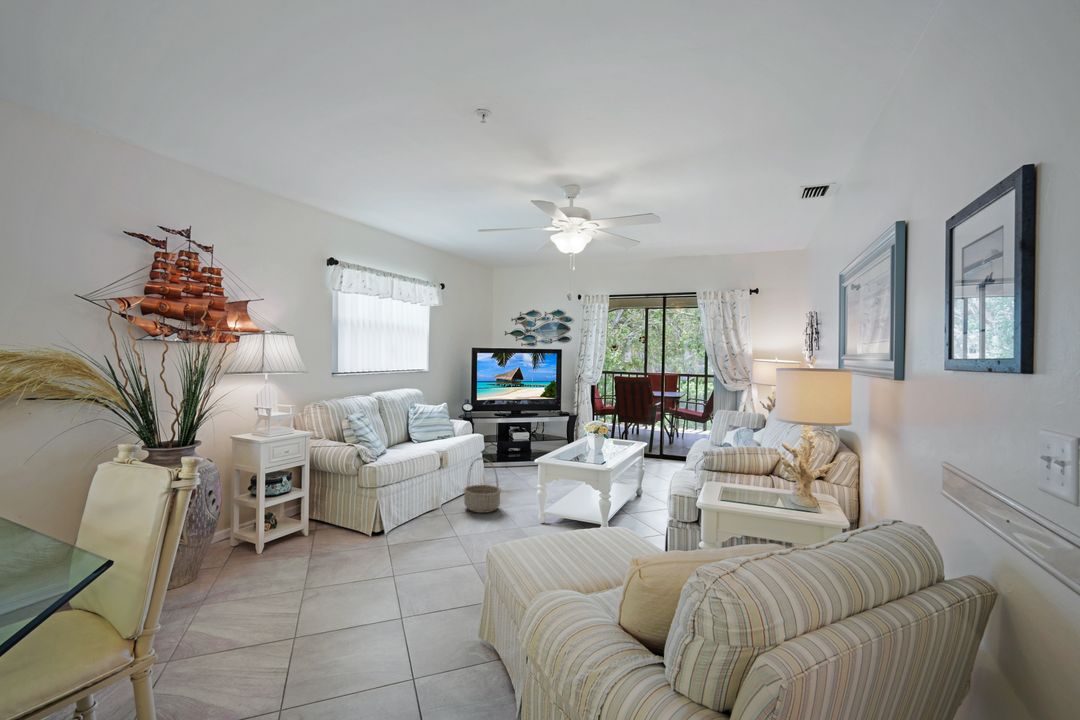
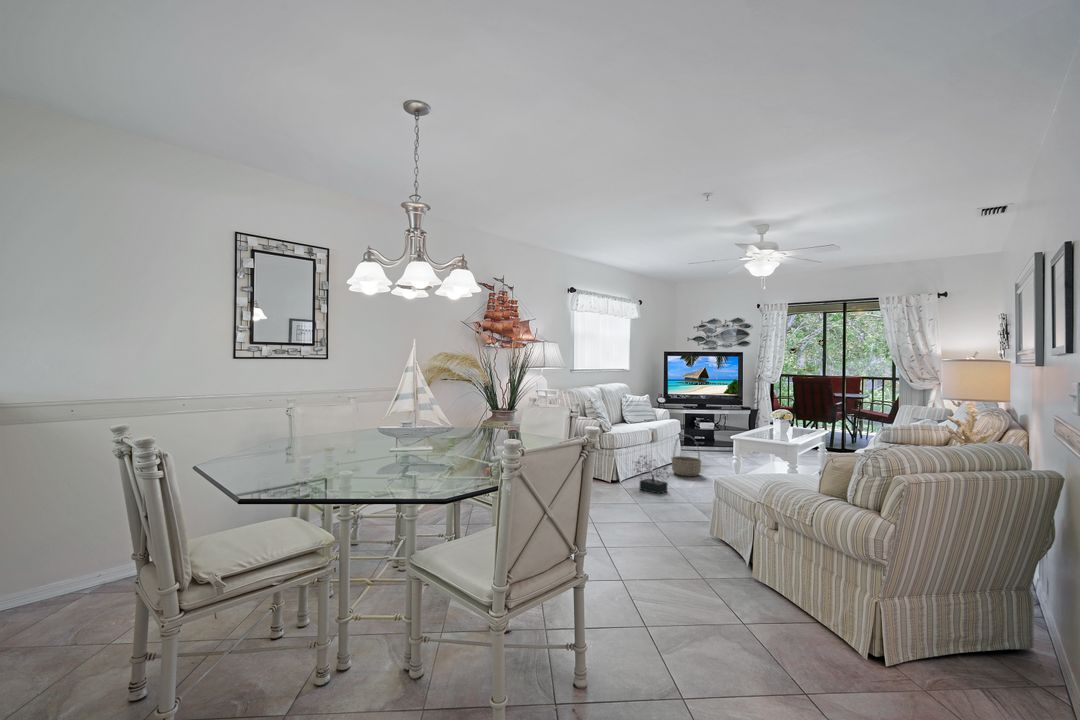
decorative plant: none [397,495,453,552] -> present [634,456,671,494]

